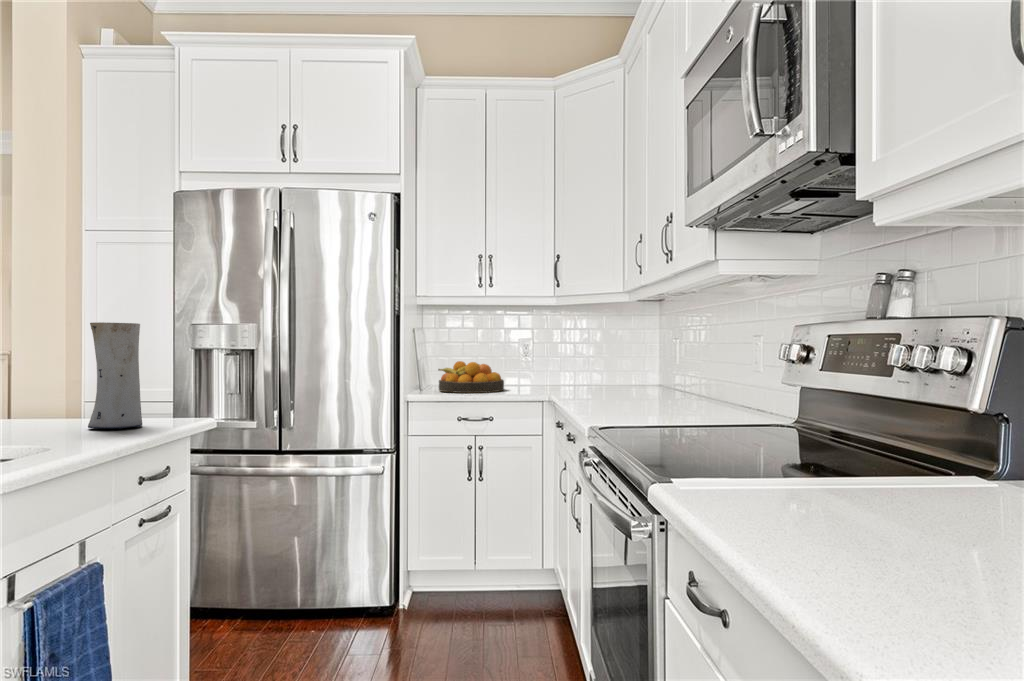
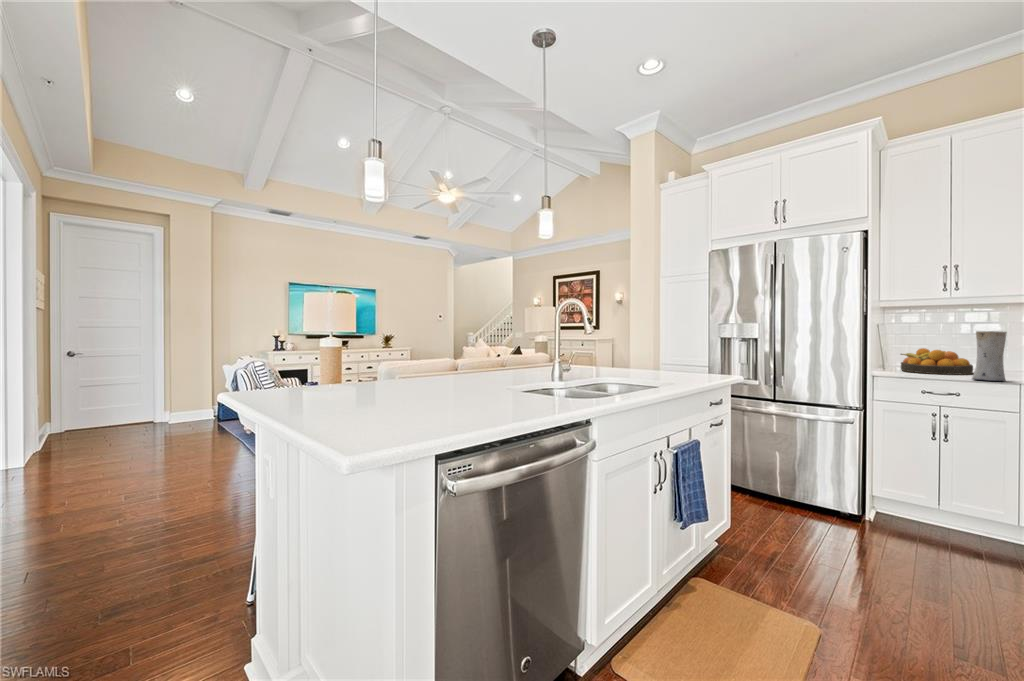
vase: present [88,322,142,428] -> present [972,331,1007,381]

